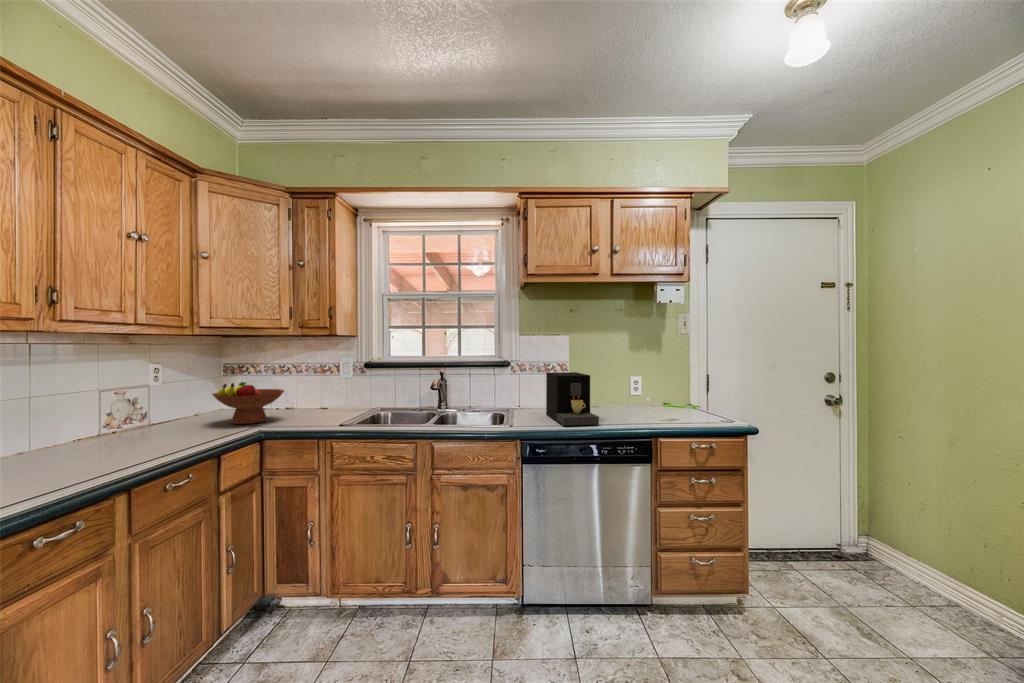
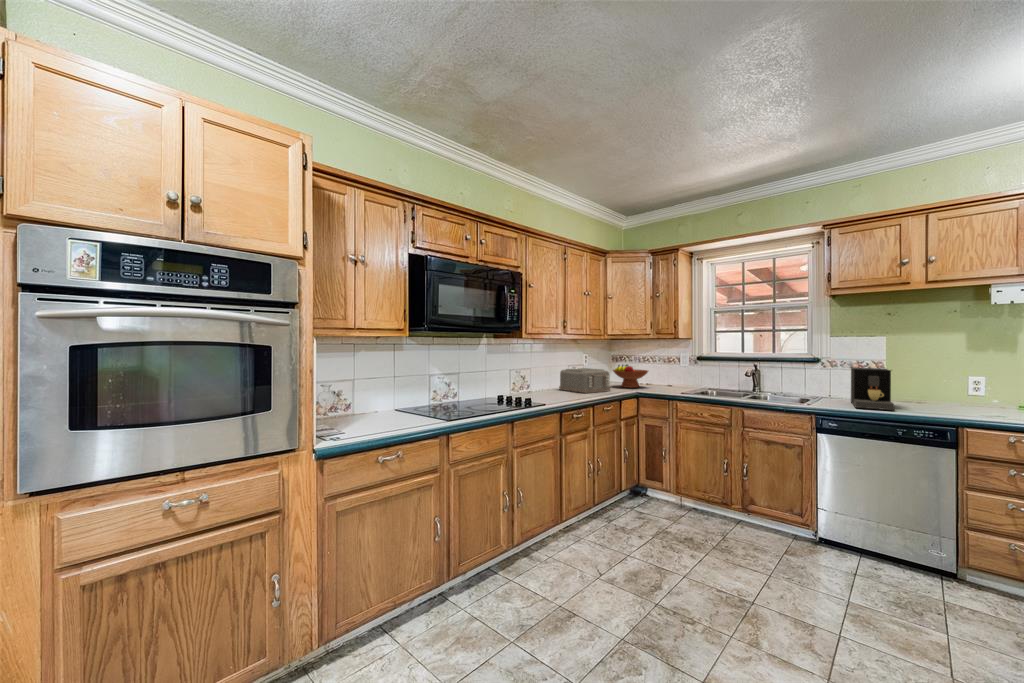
toaster: none [57,396,200,456] -> present [559,368,610,393]

